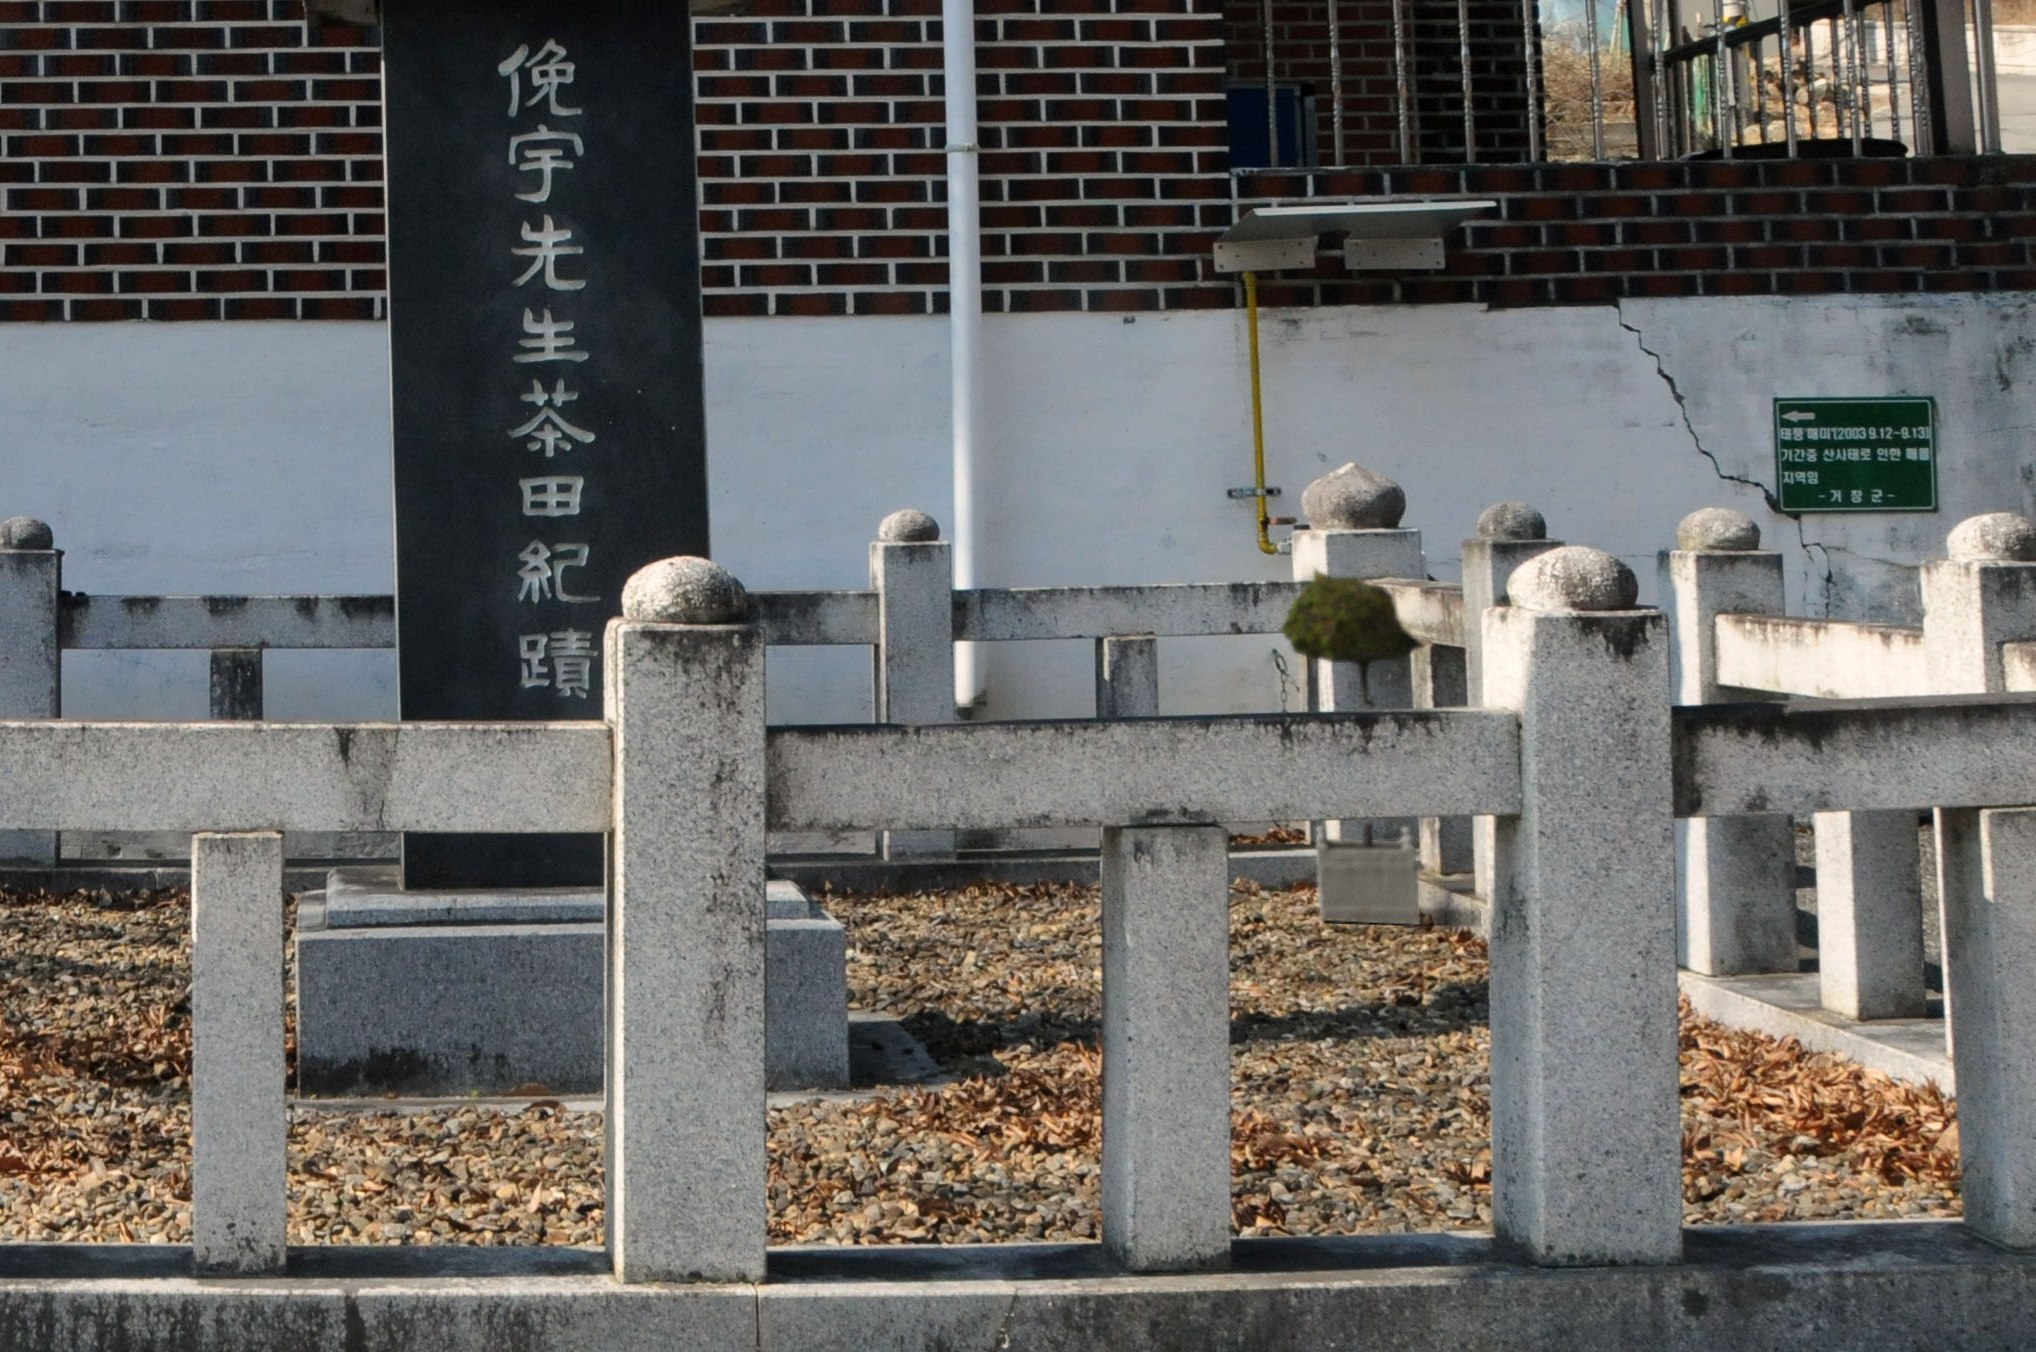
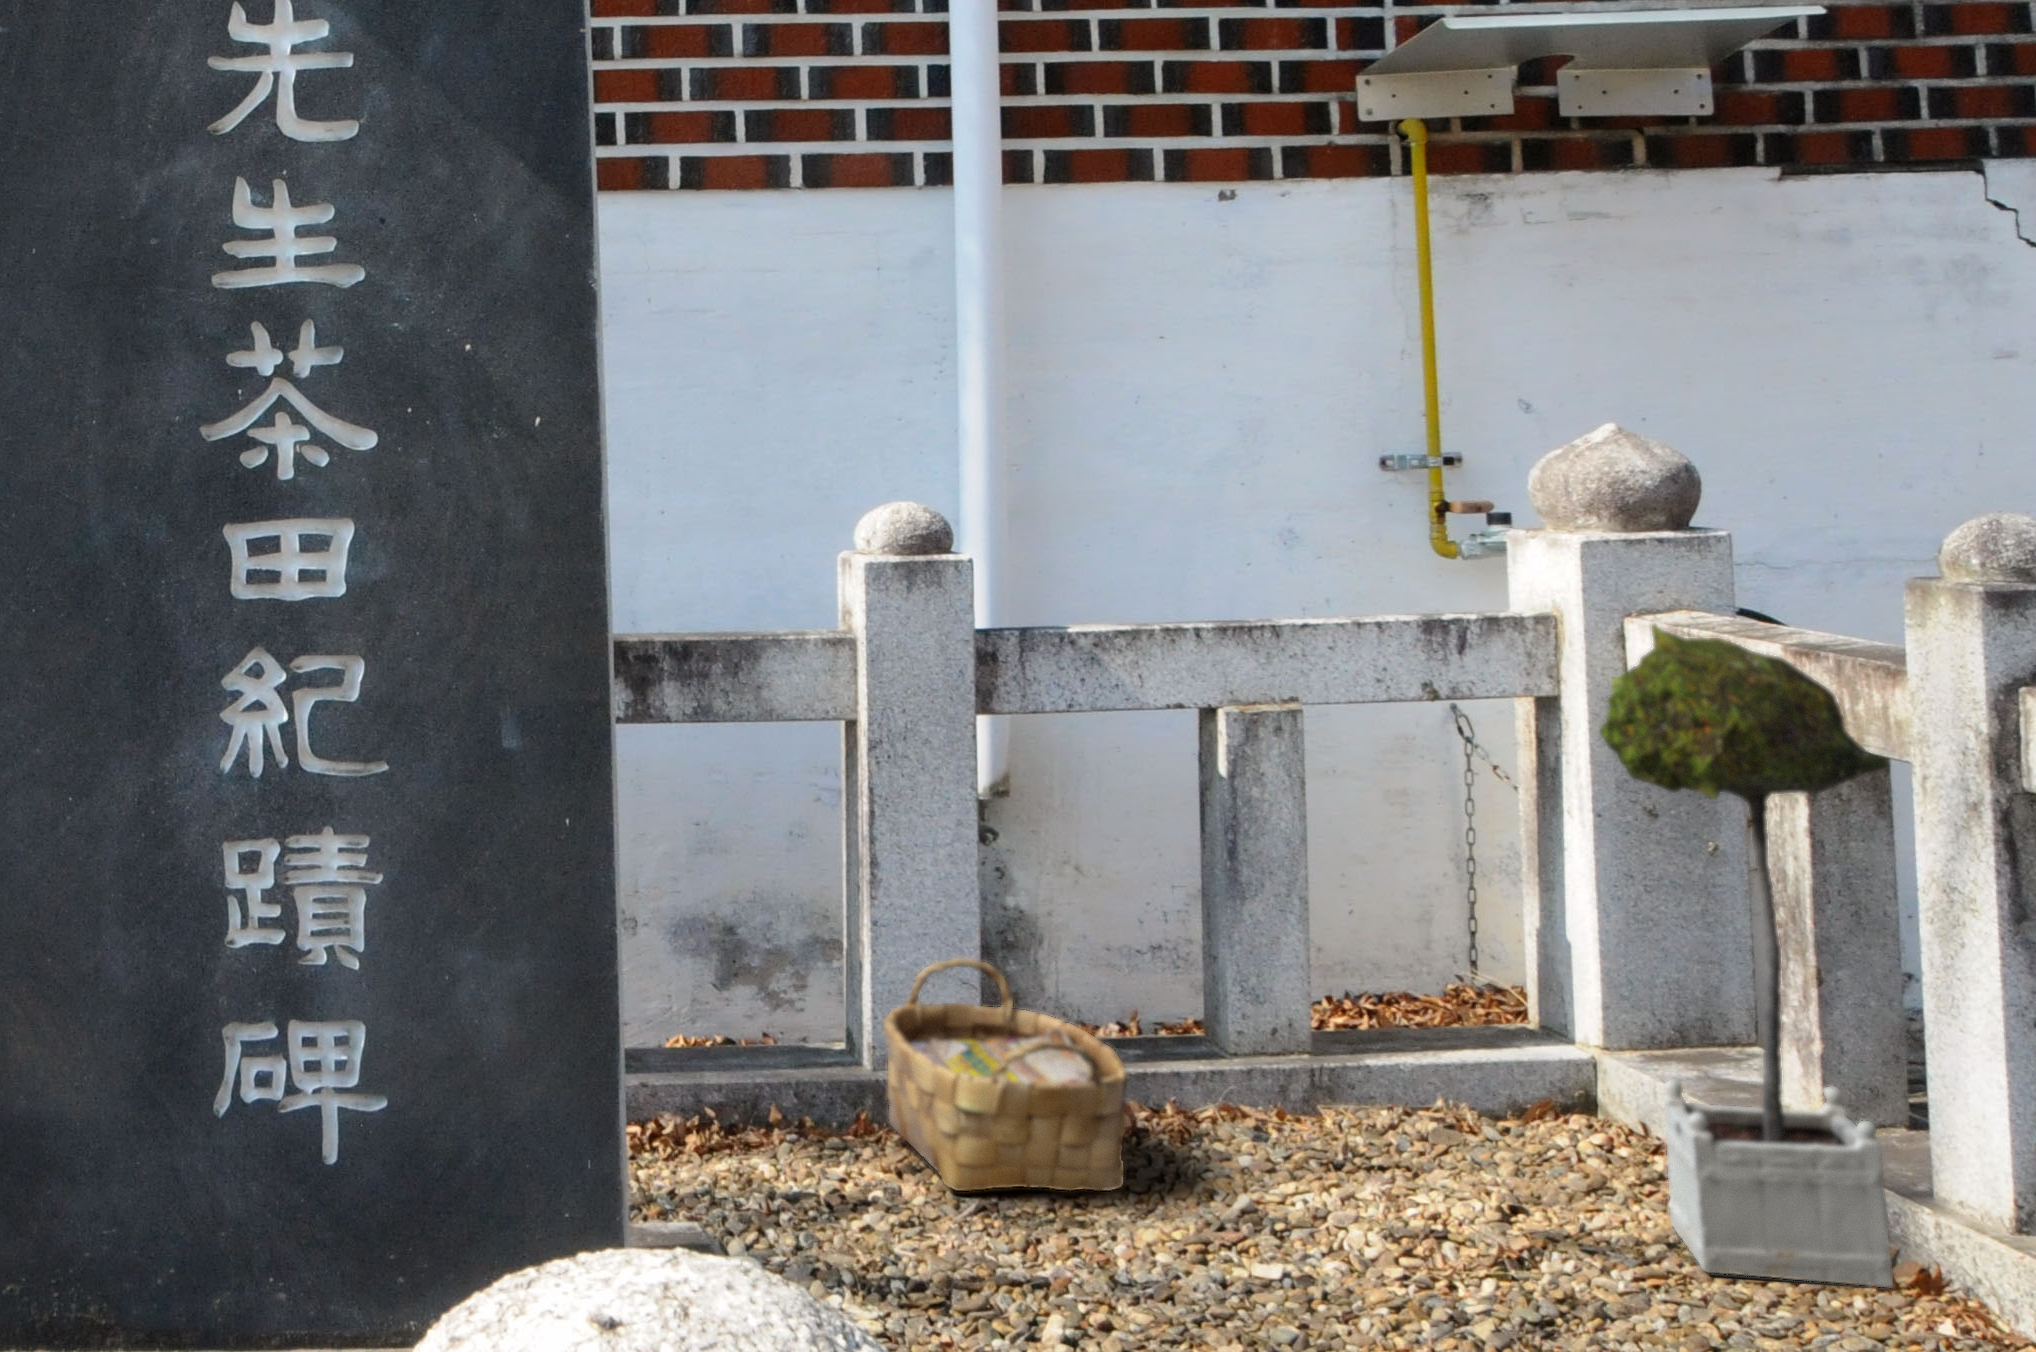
woven basket: none [886,778,1023,901] -> present [883,958,1128,1191]

